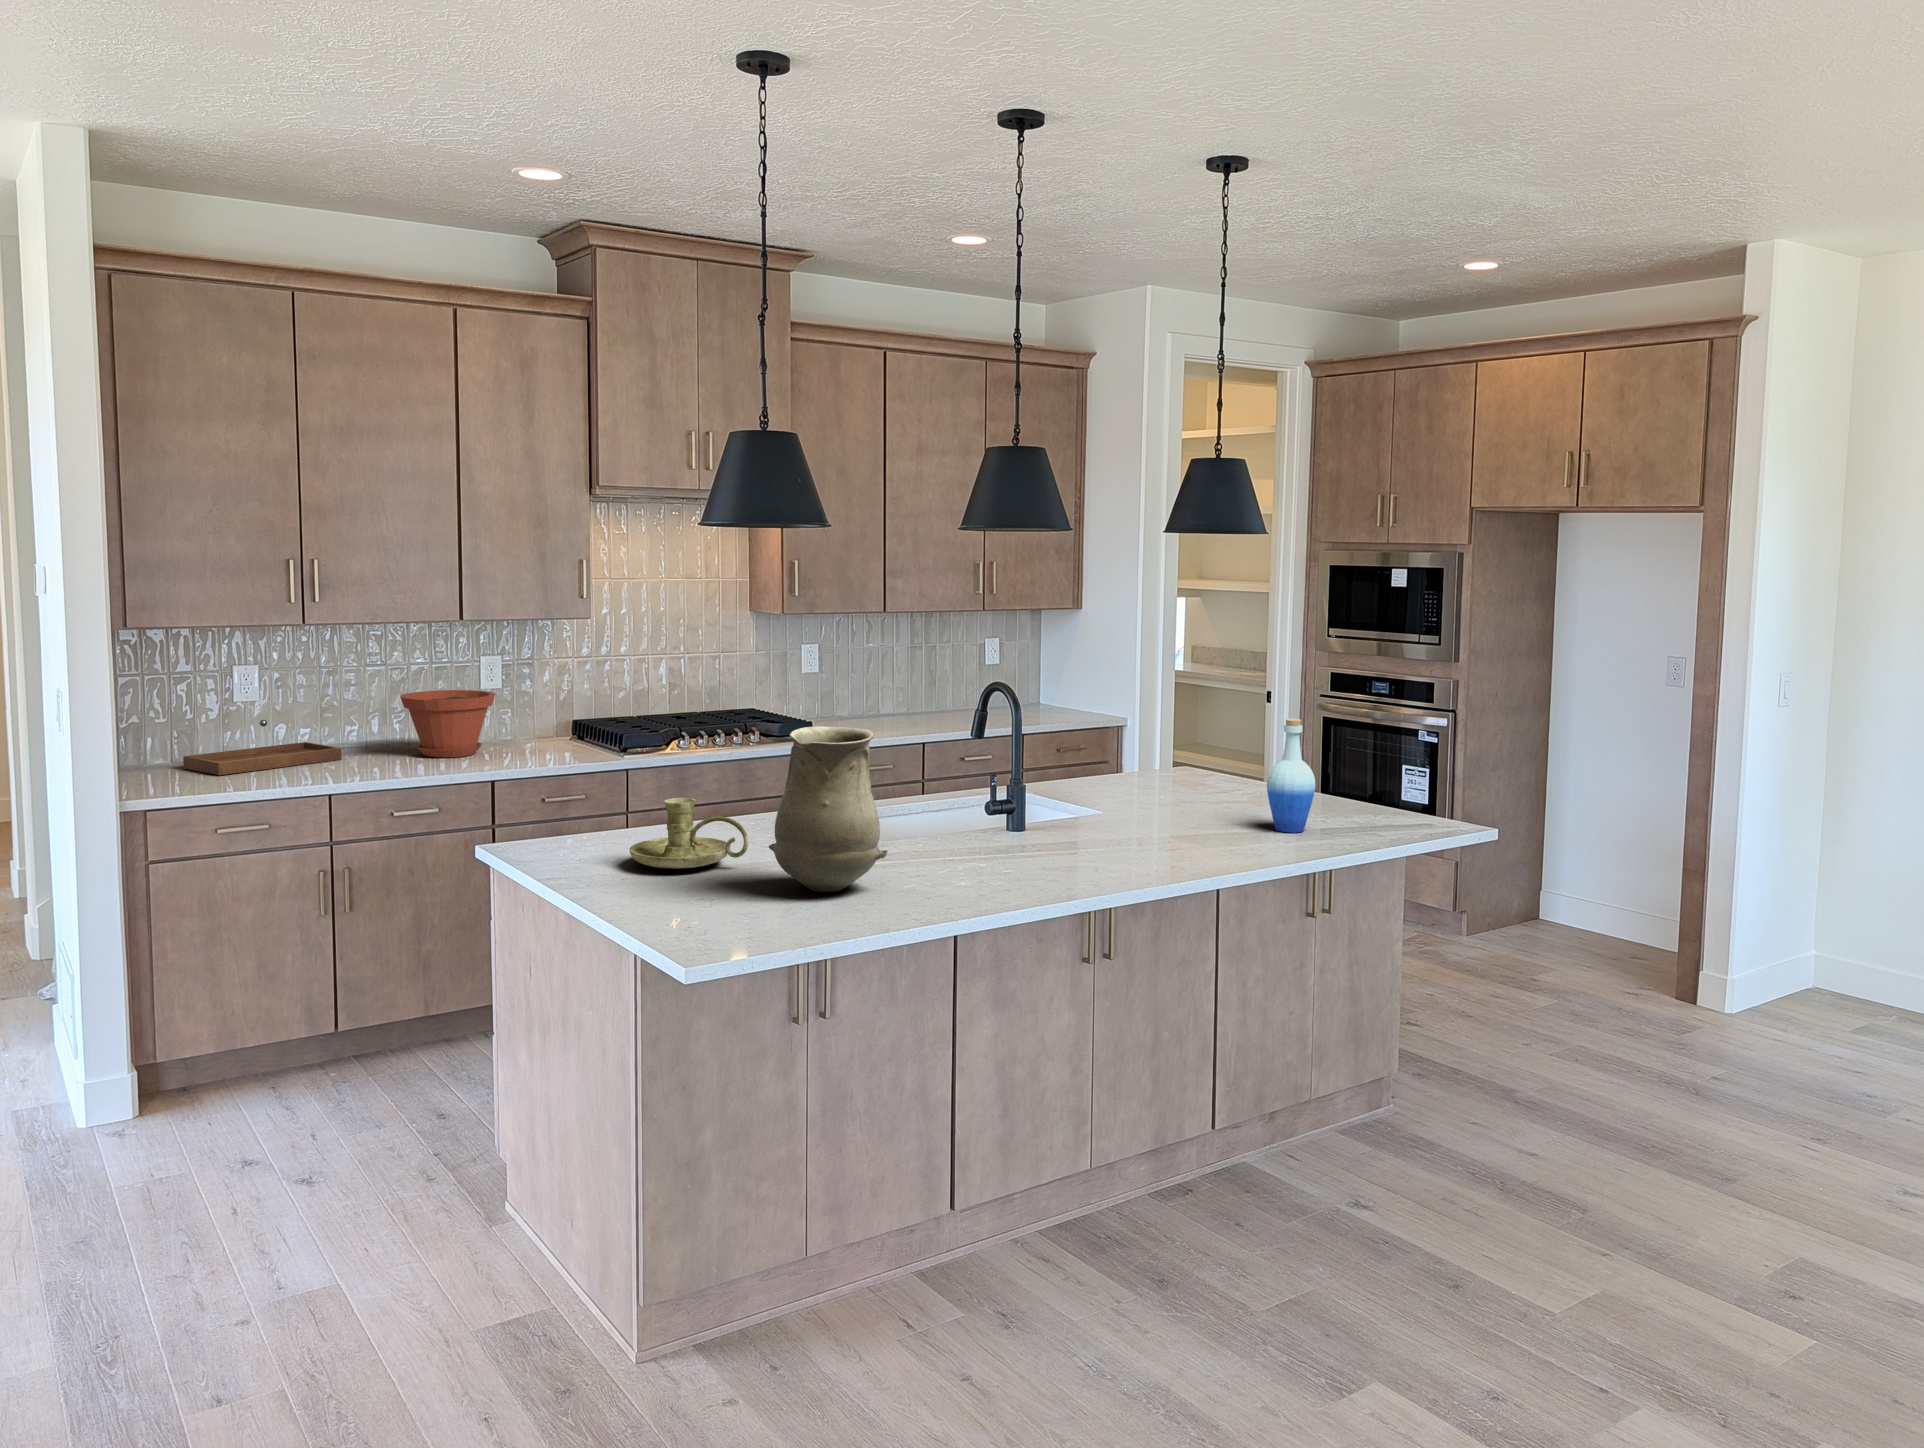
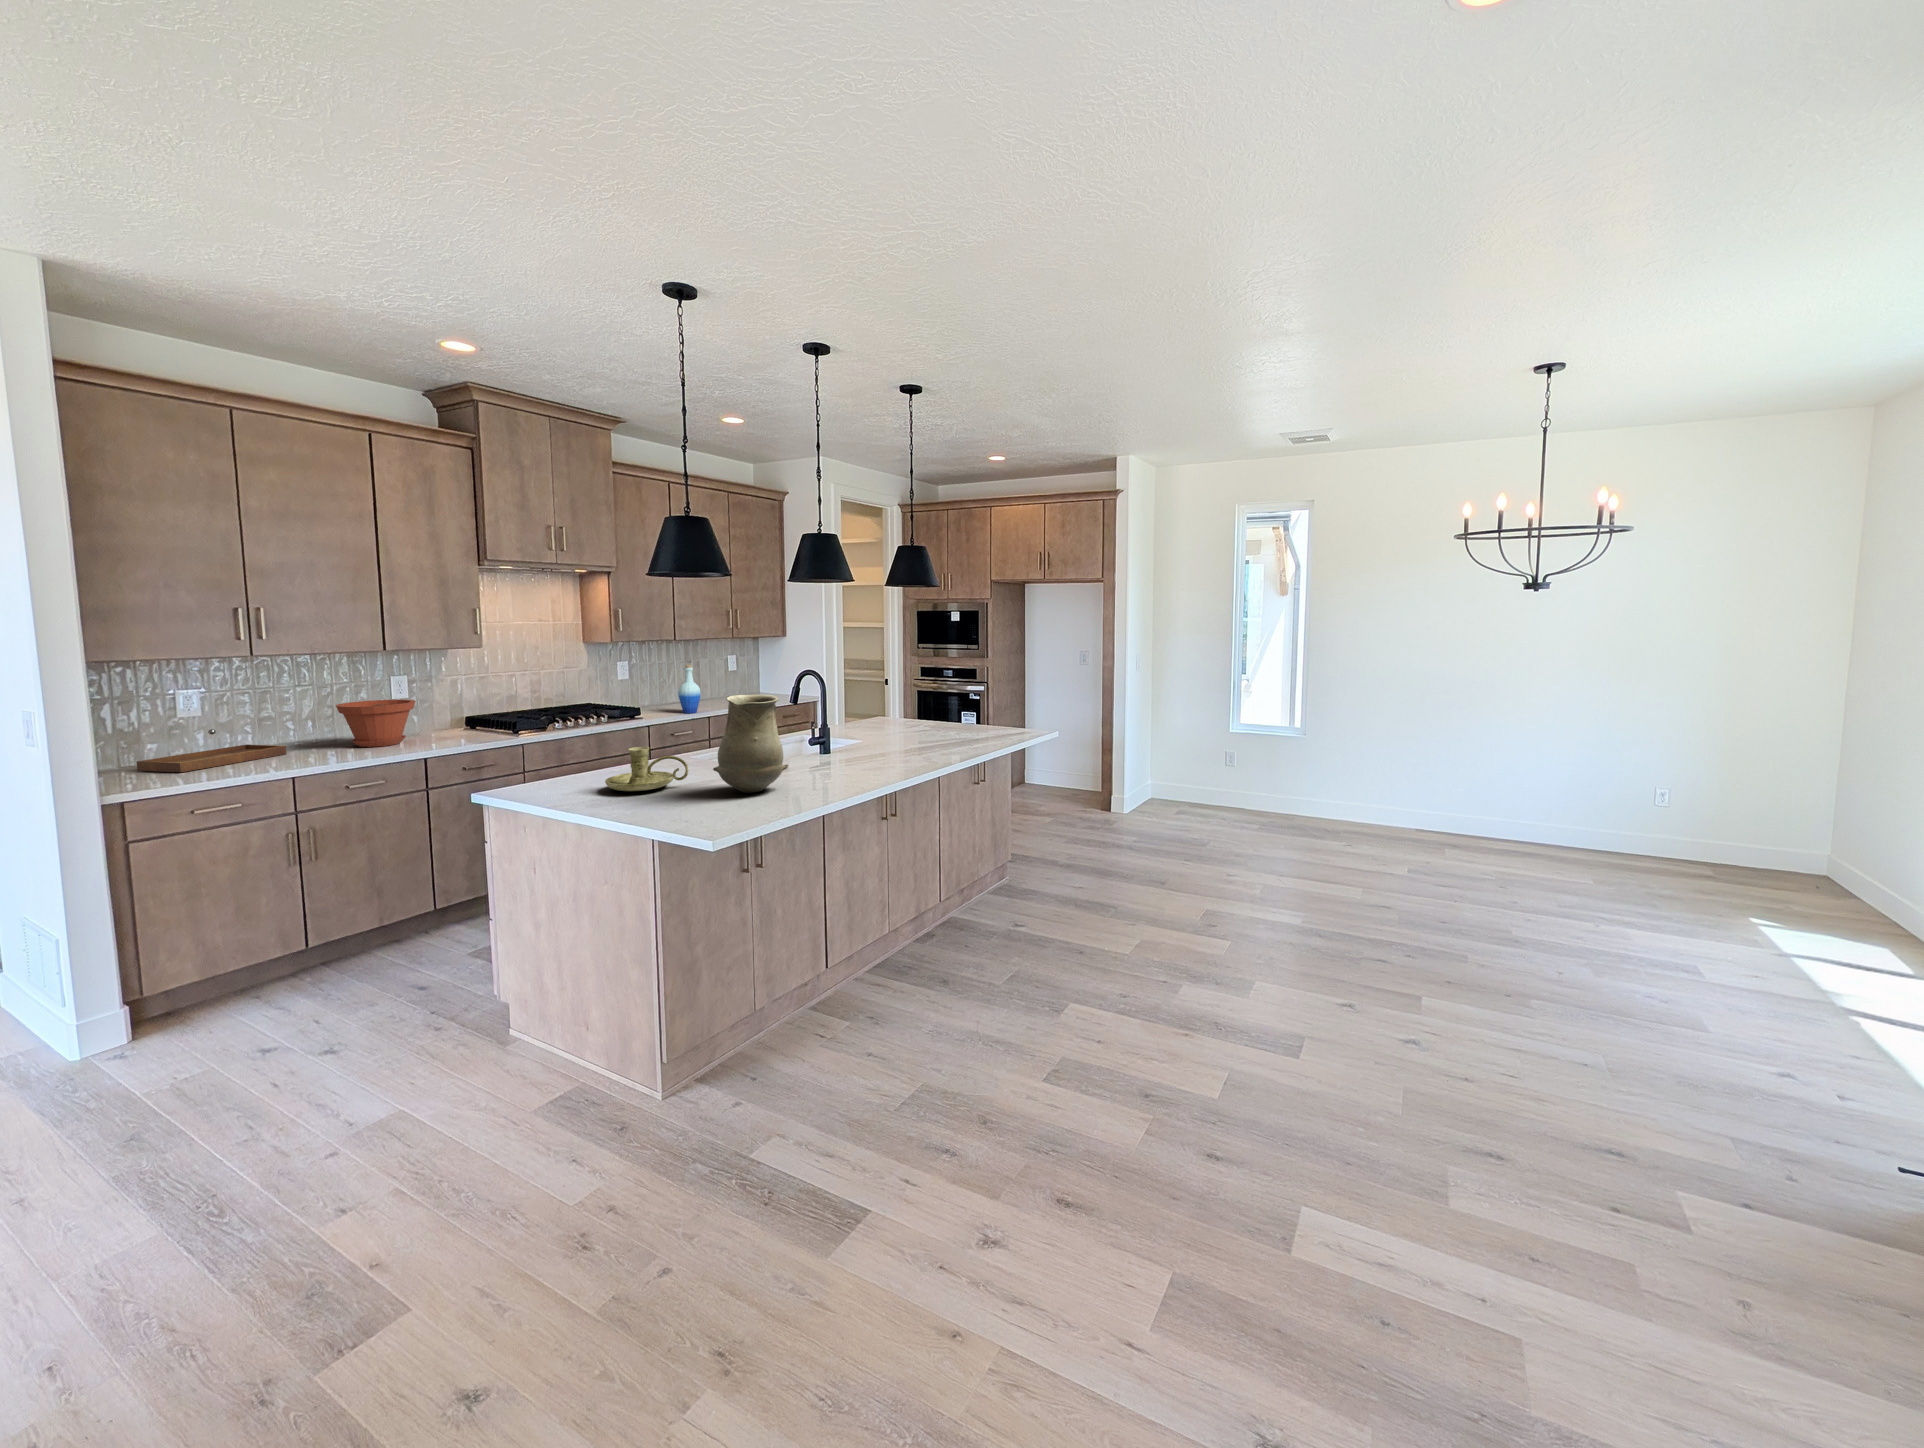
bottle: present [1267,719,1315,833] -> present [678,665,701,713]

